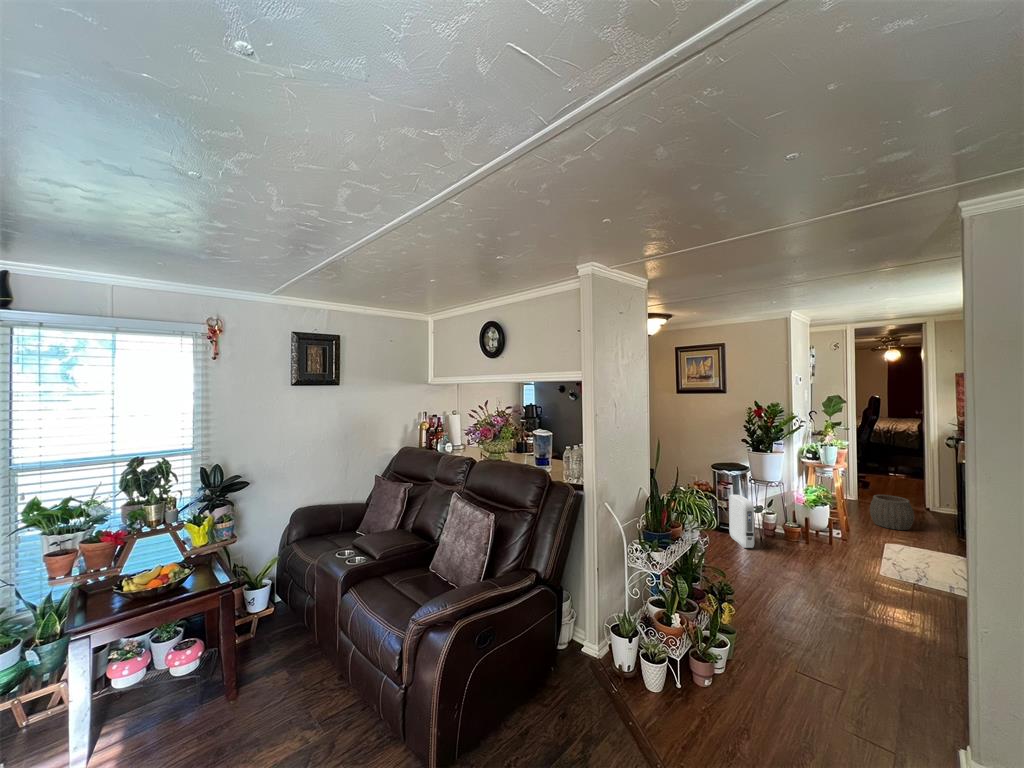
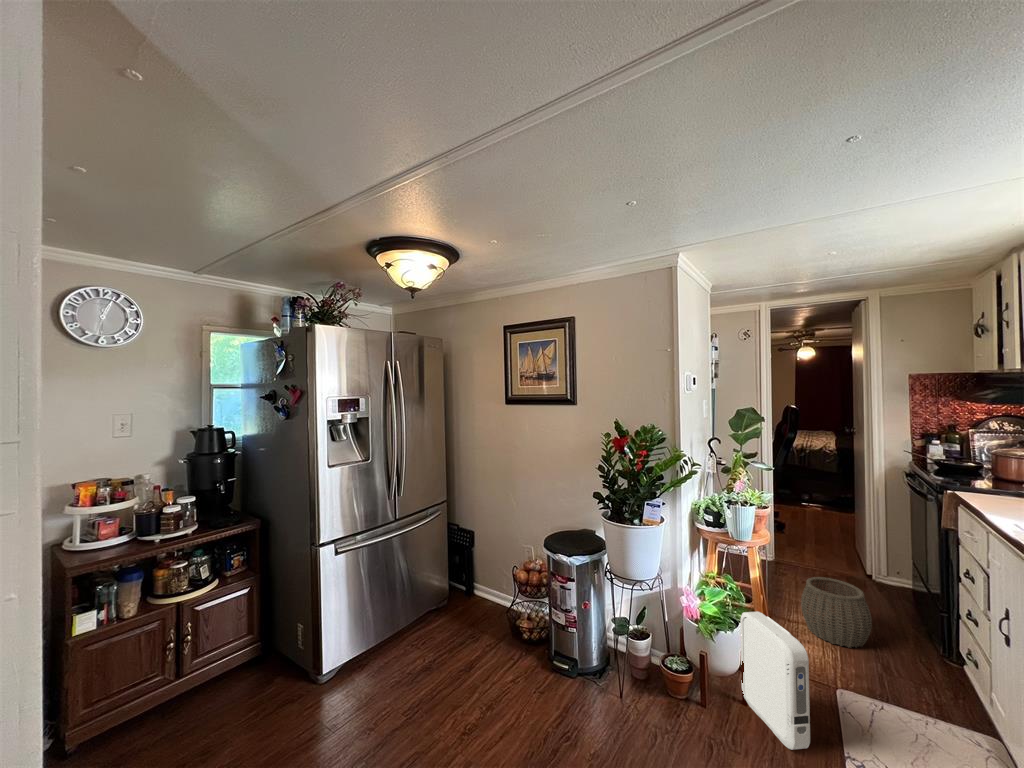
air purifier: present [729,495,754,548] -> present [740,612,810,750]

